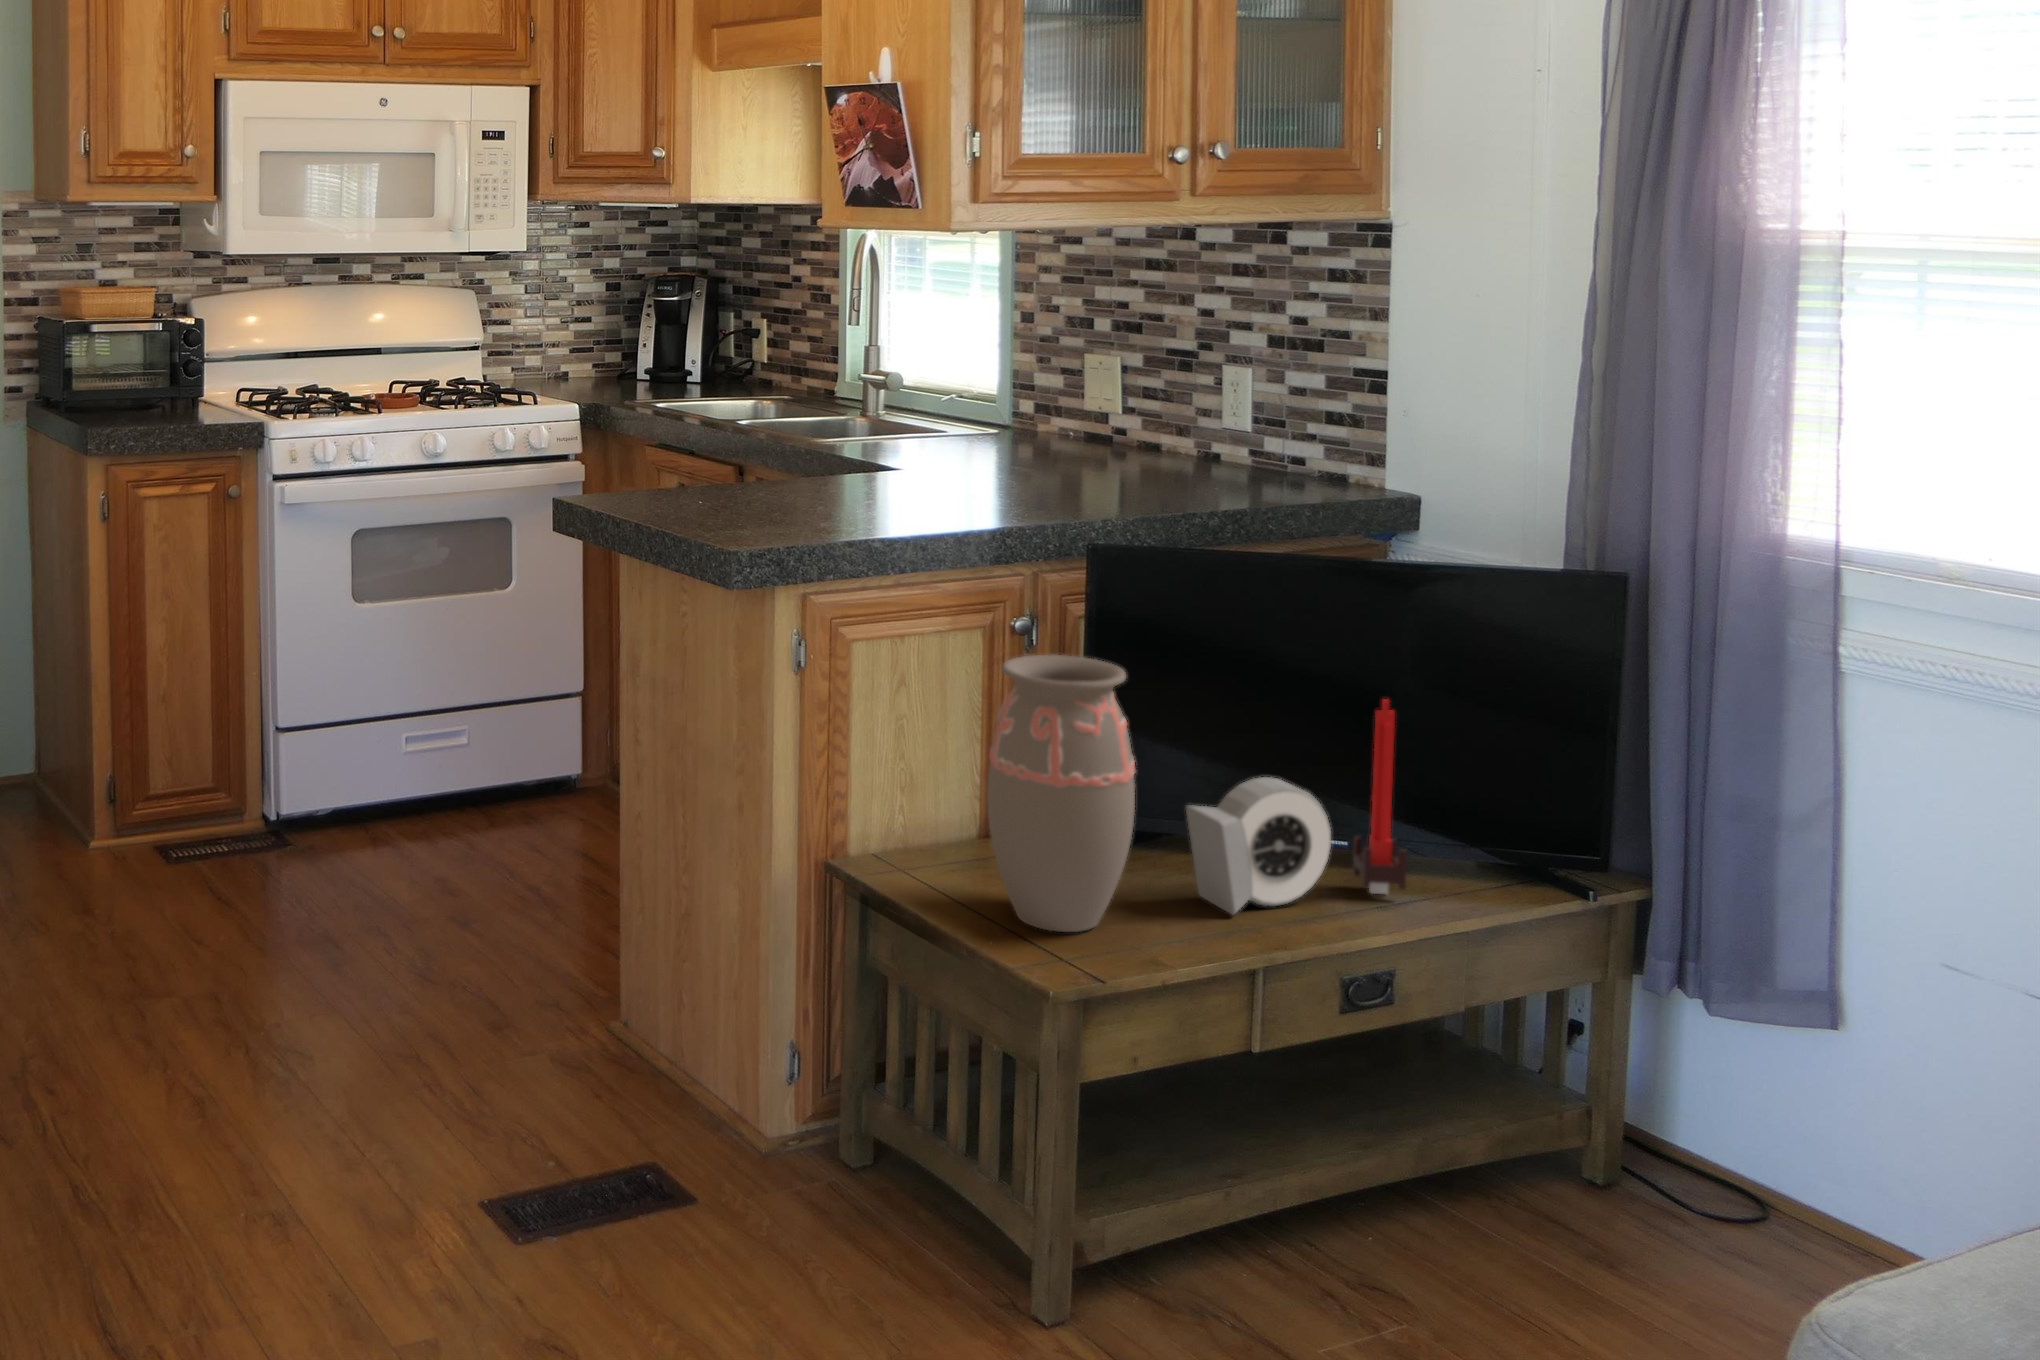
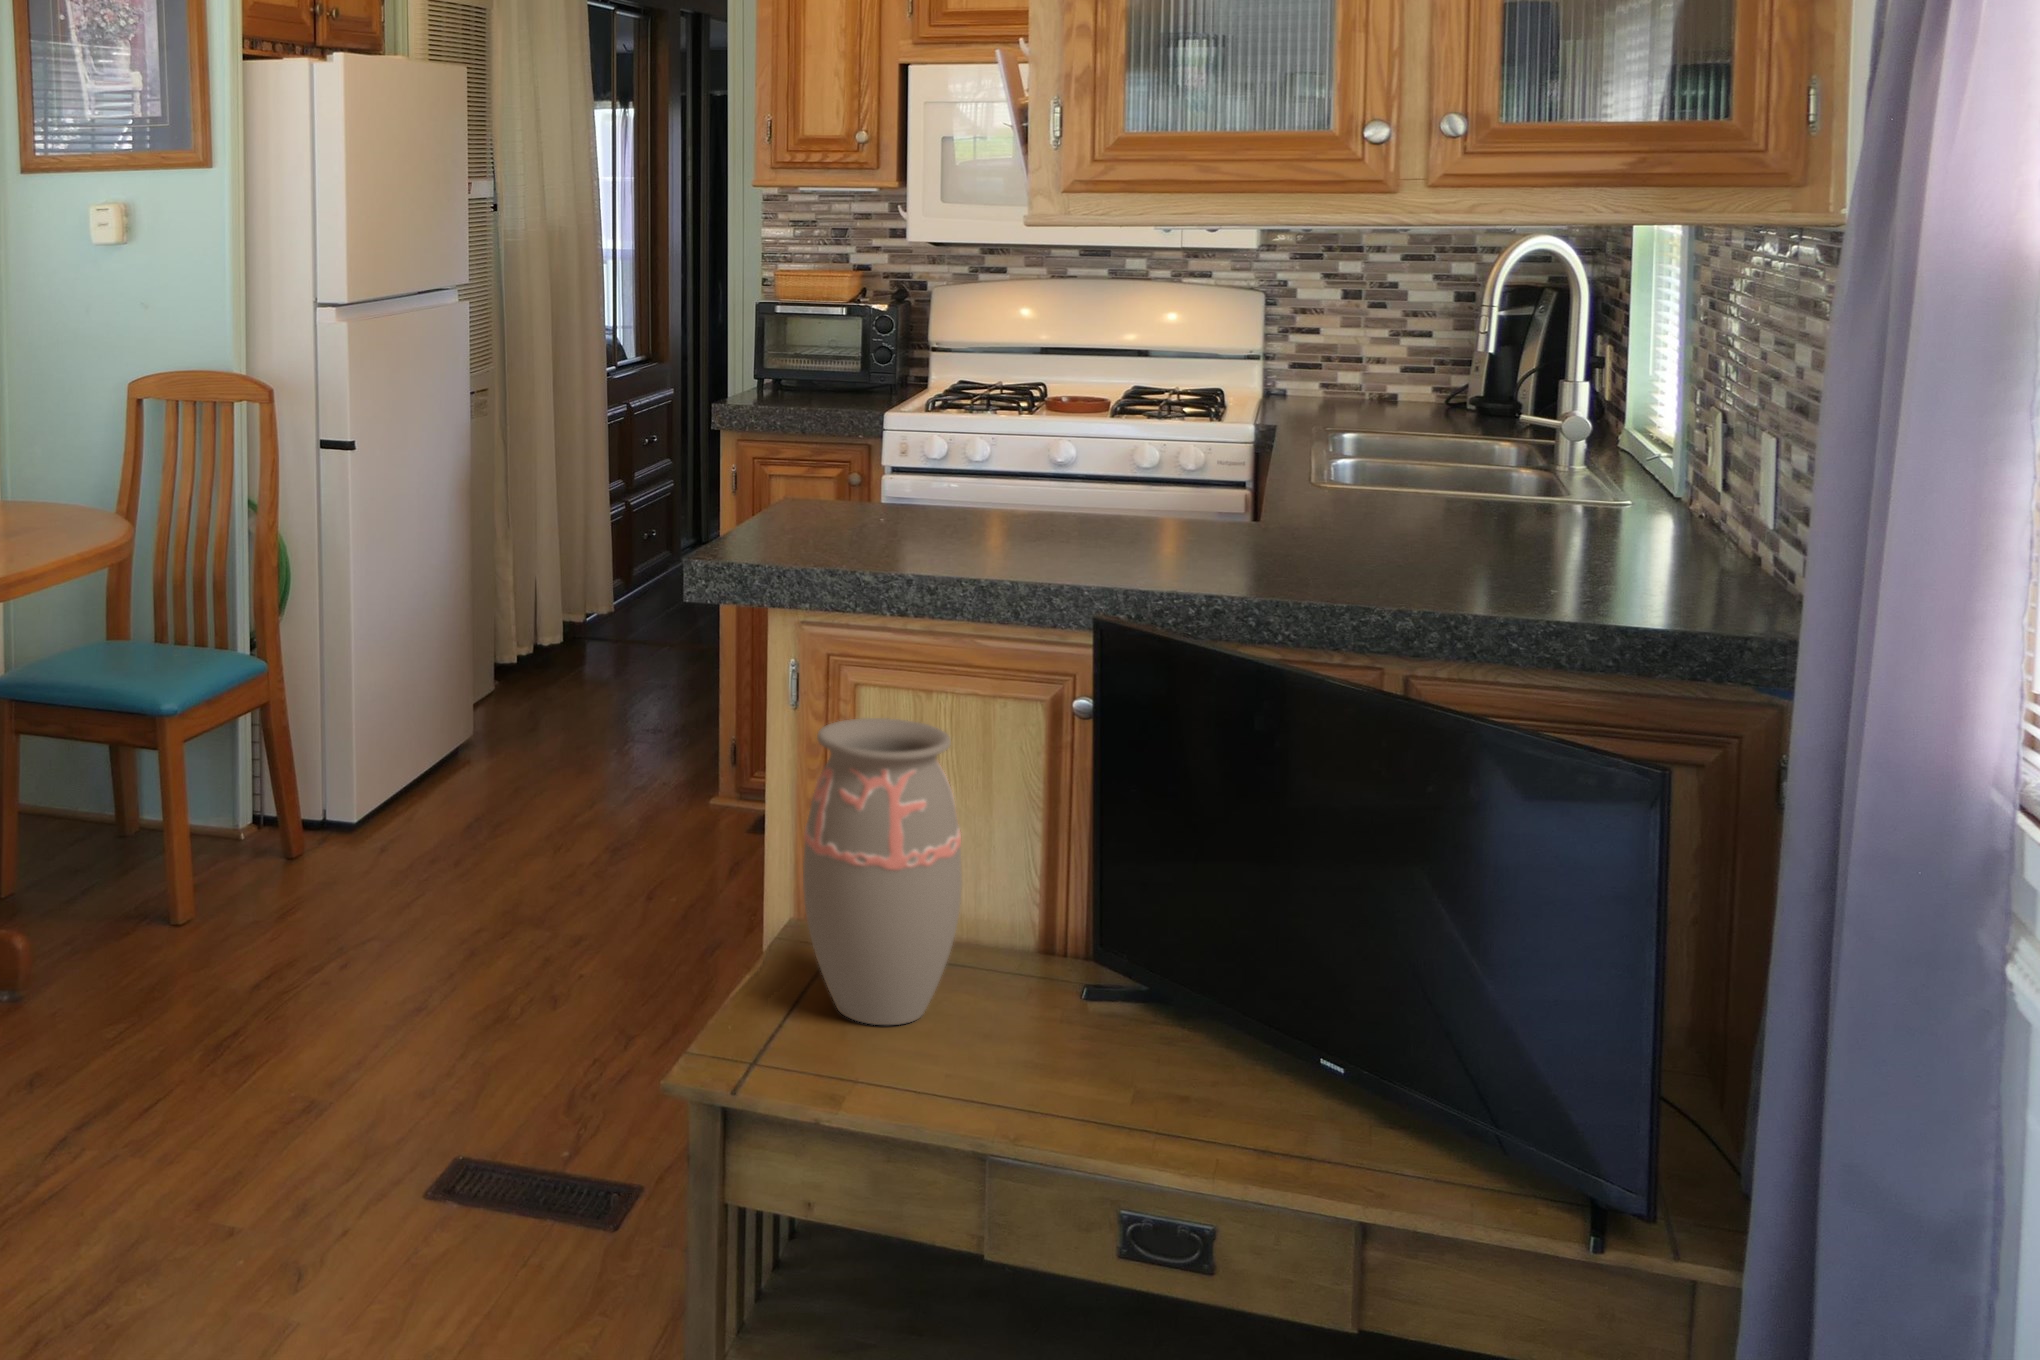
candle: present [1353,699,1407,894] -> none [1245,861,1320,1110]
alarm clock: present [1186,777,1331,915] -> none [1033,918,1213,1076]

